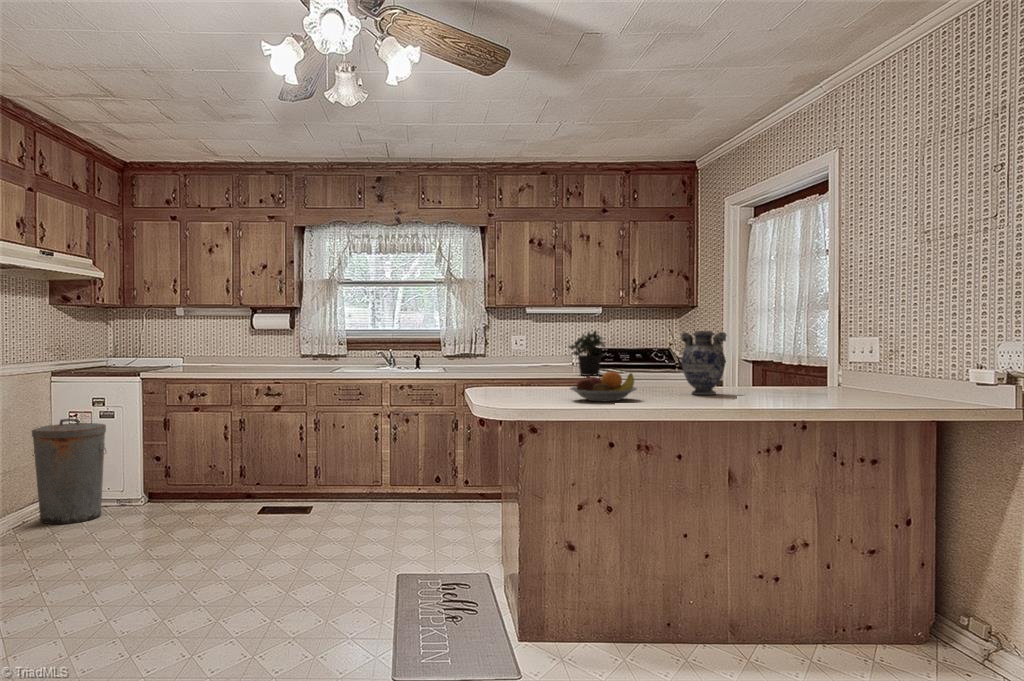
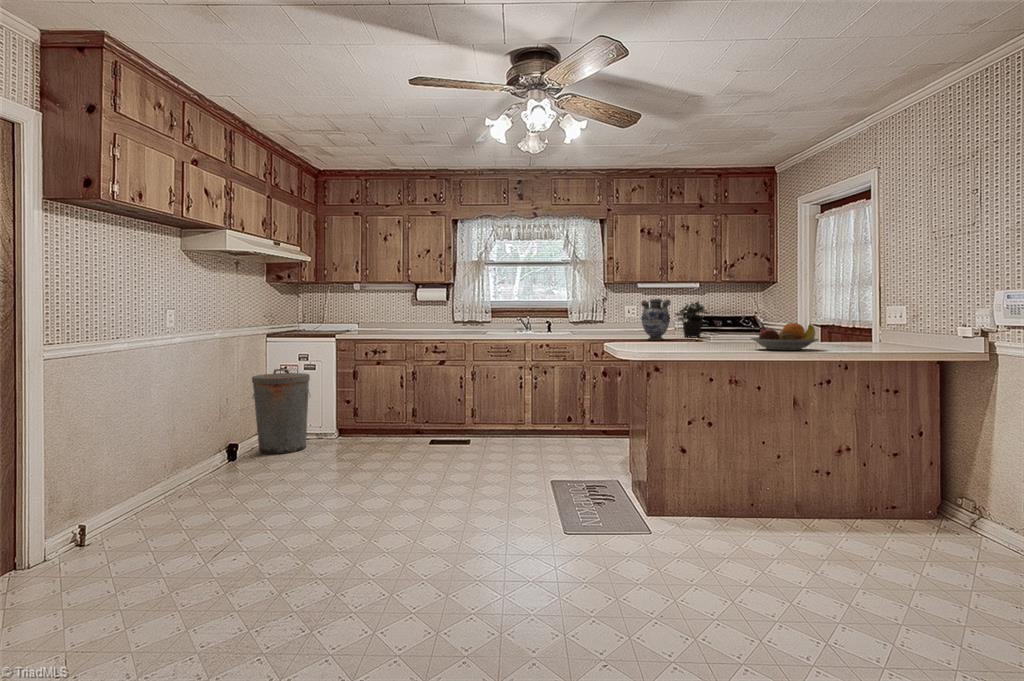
vase: present [681,331,726,395] -> present [641,299,671,340]

